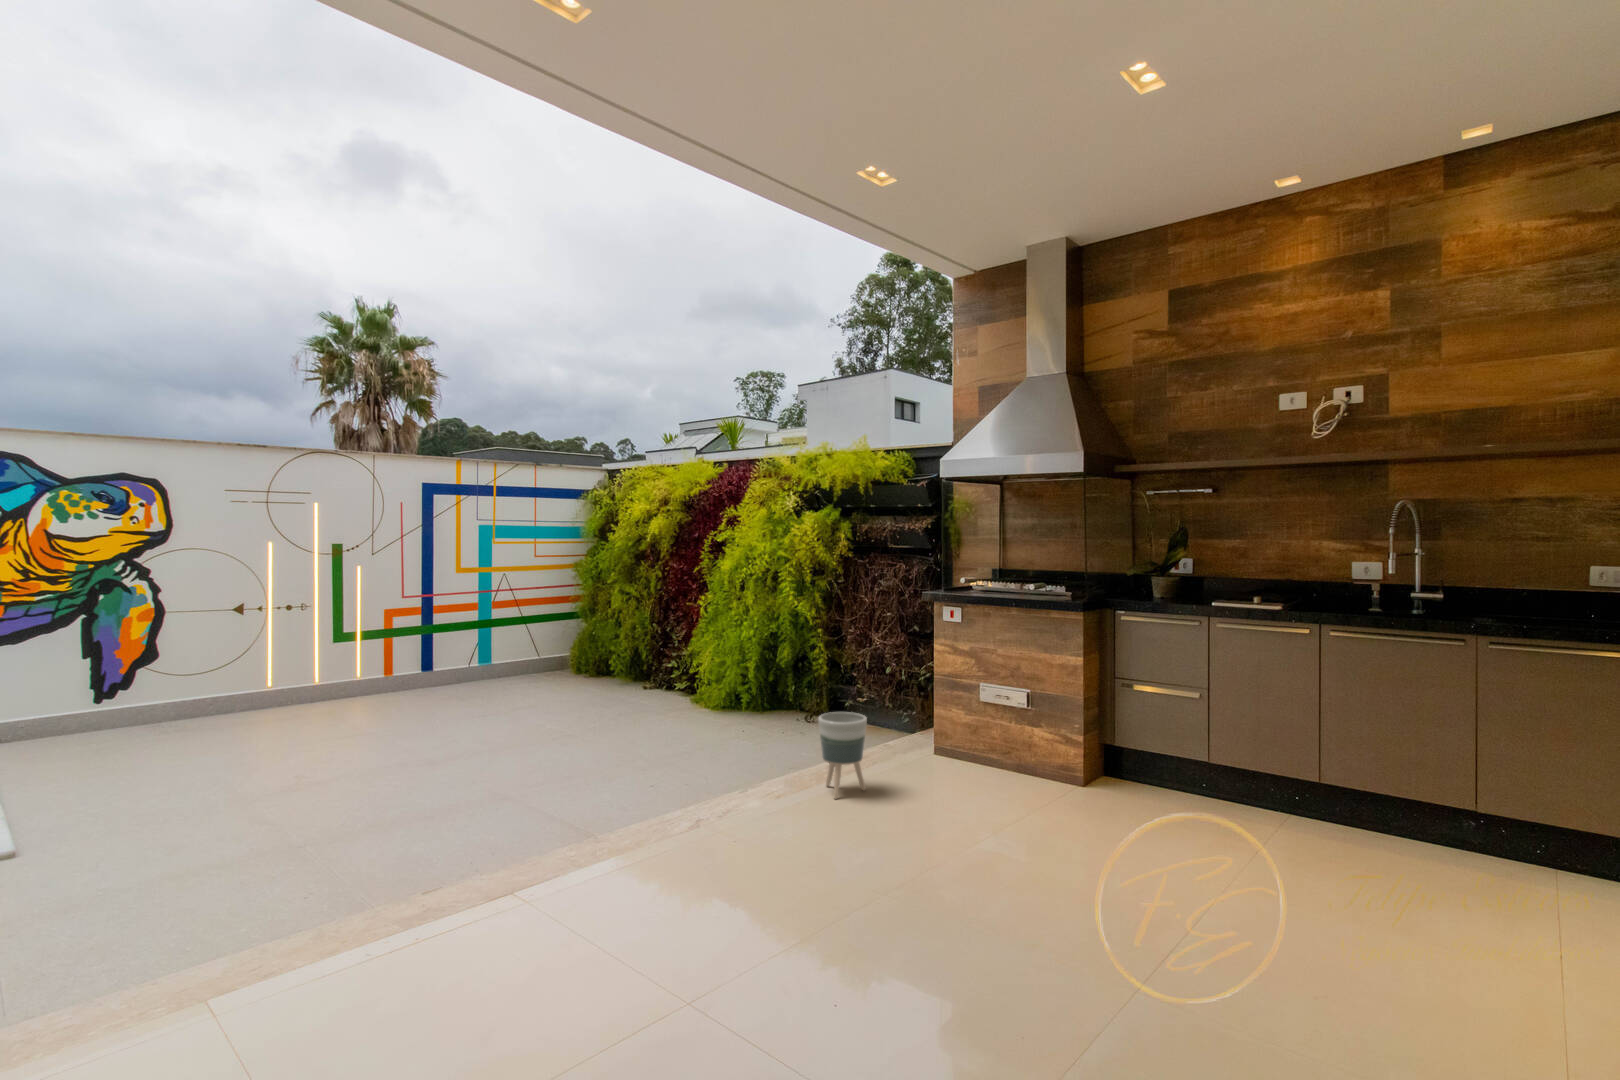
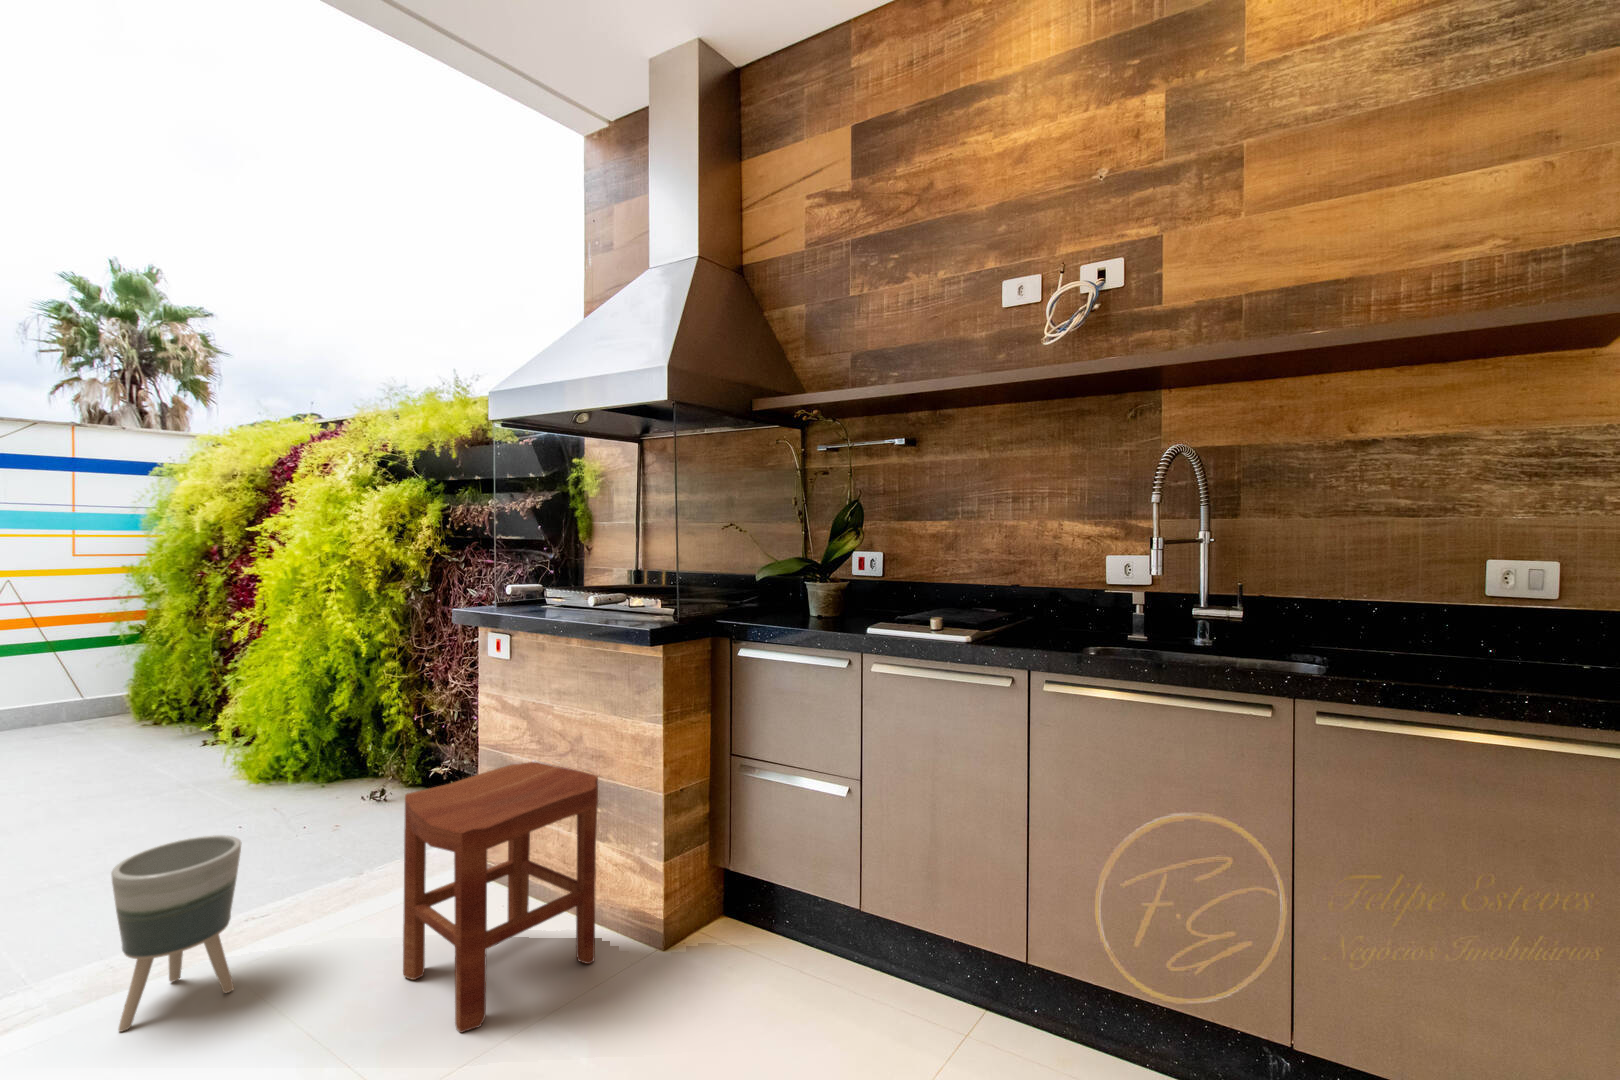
stool: none [945,682,1047,806] -> present [403,762,598,1032]

